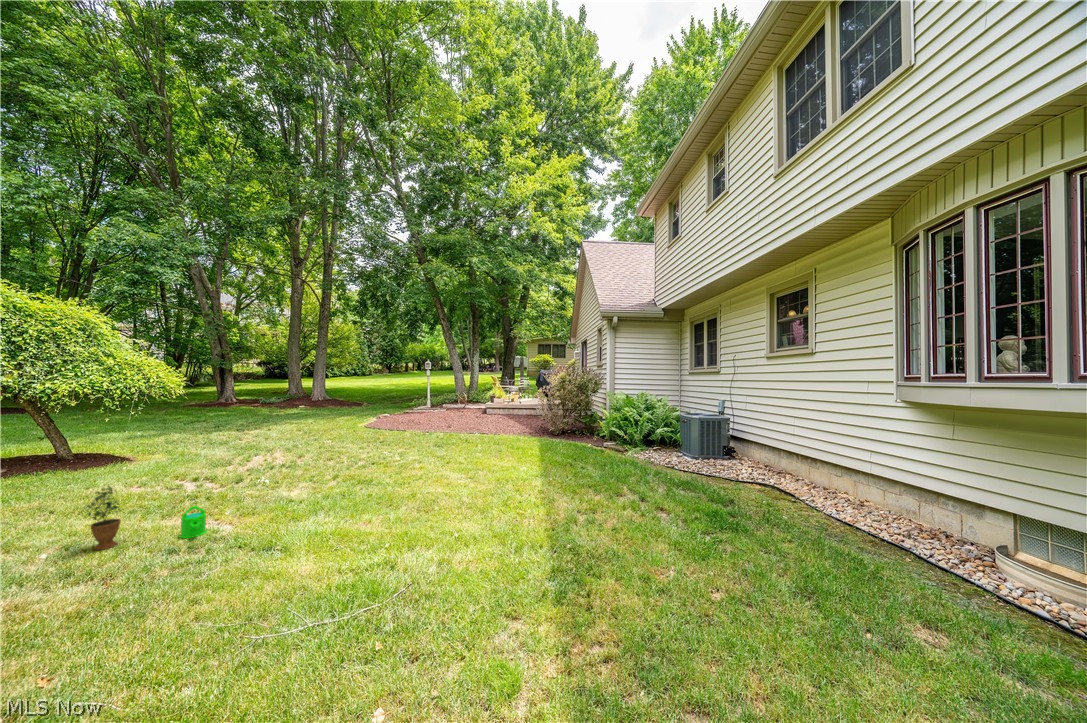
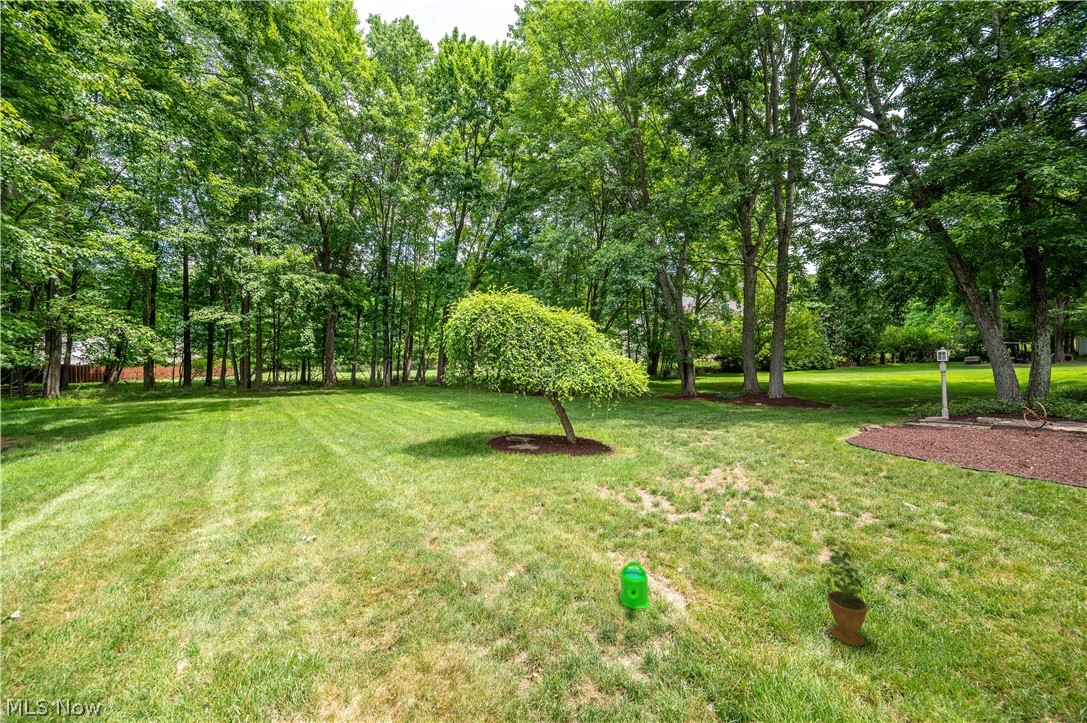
potted plant: present [87,486,121,550] -> present [820,542,868,646]

